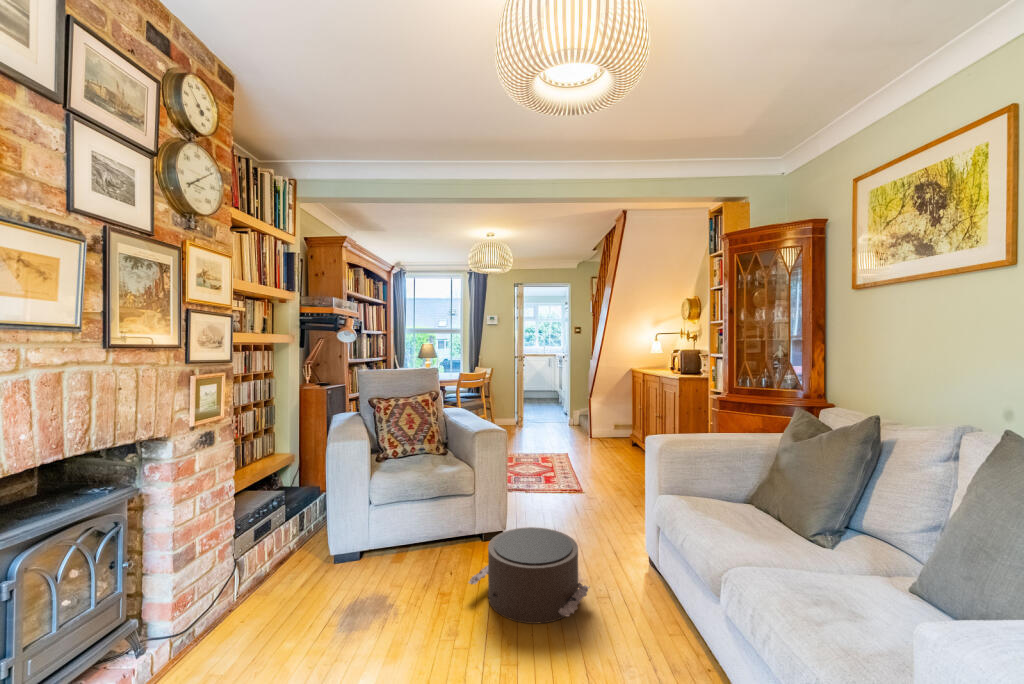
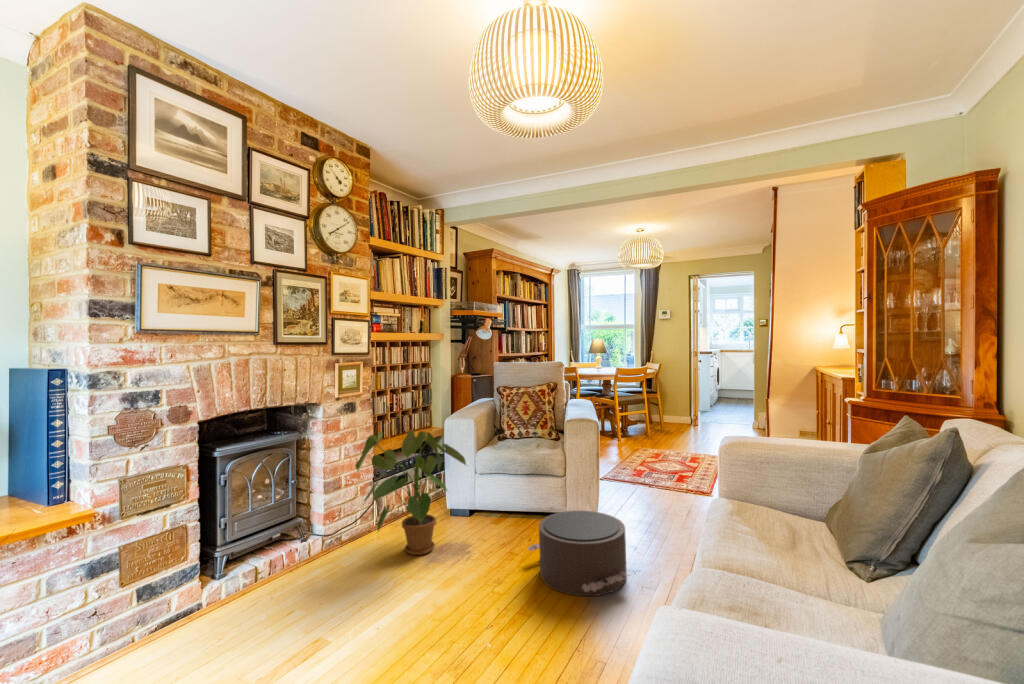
house plant: none [221,460,377,626] -> present [355,430,466,555]

